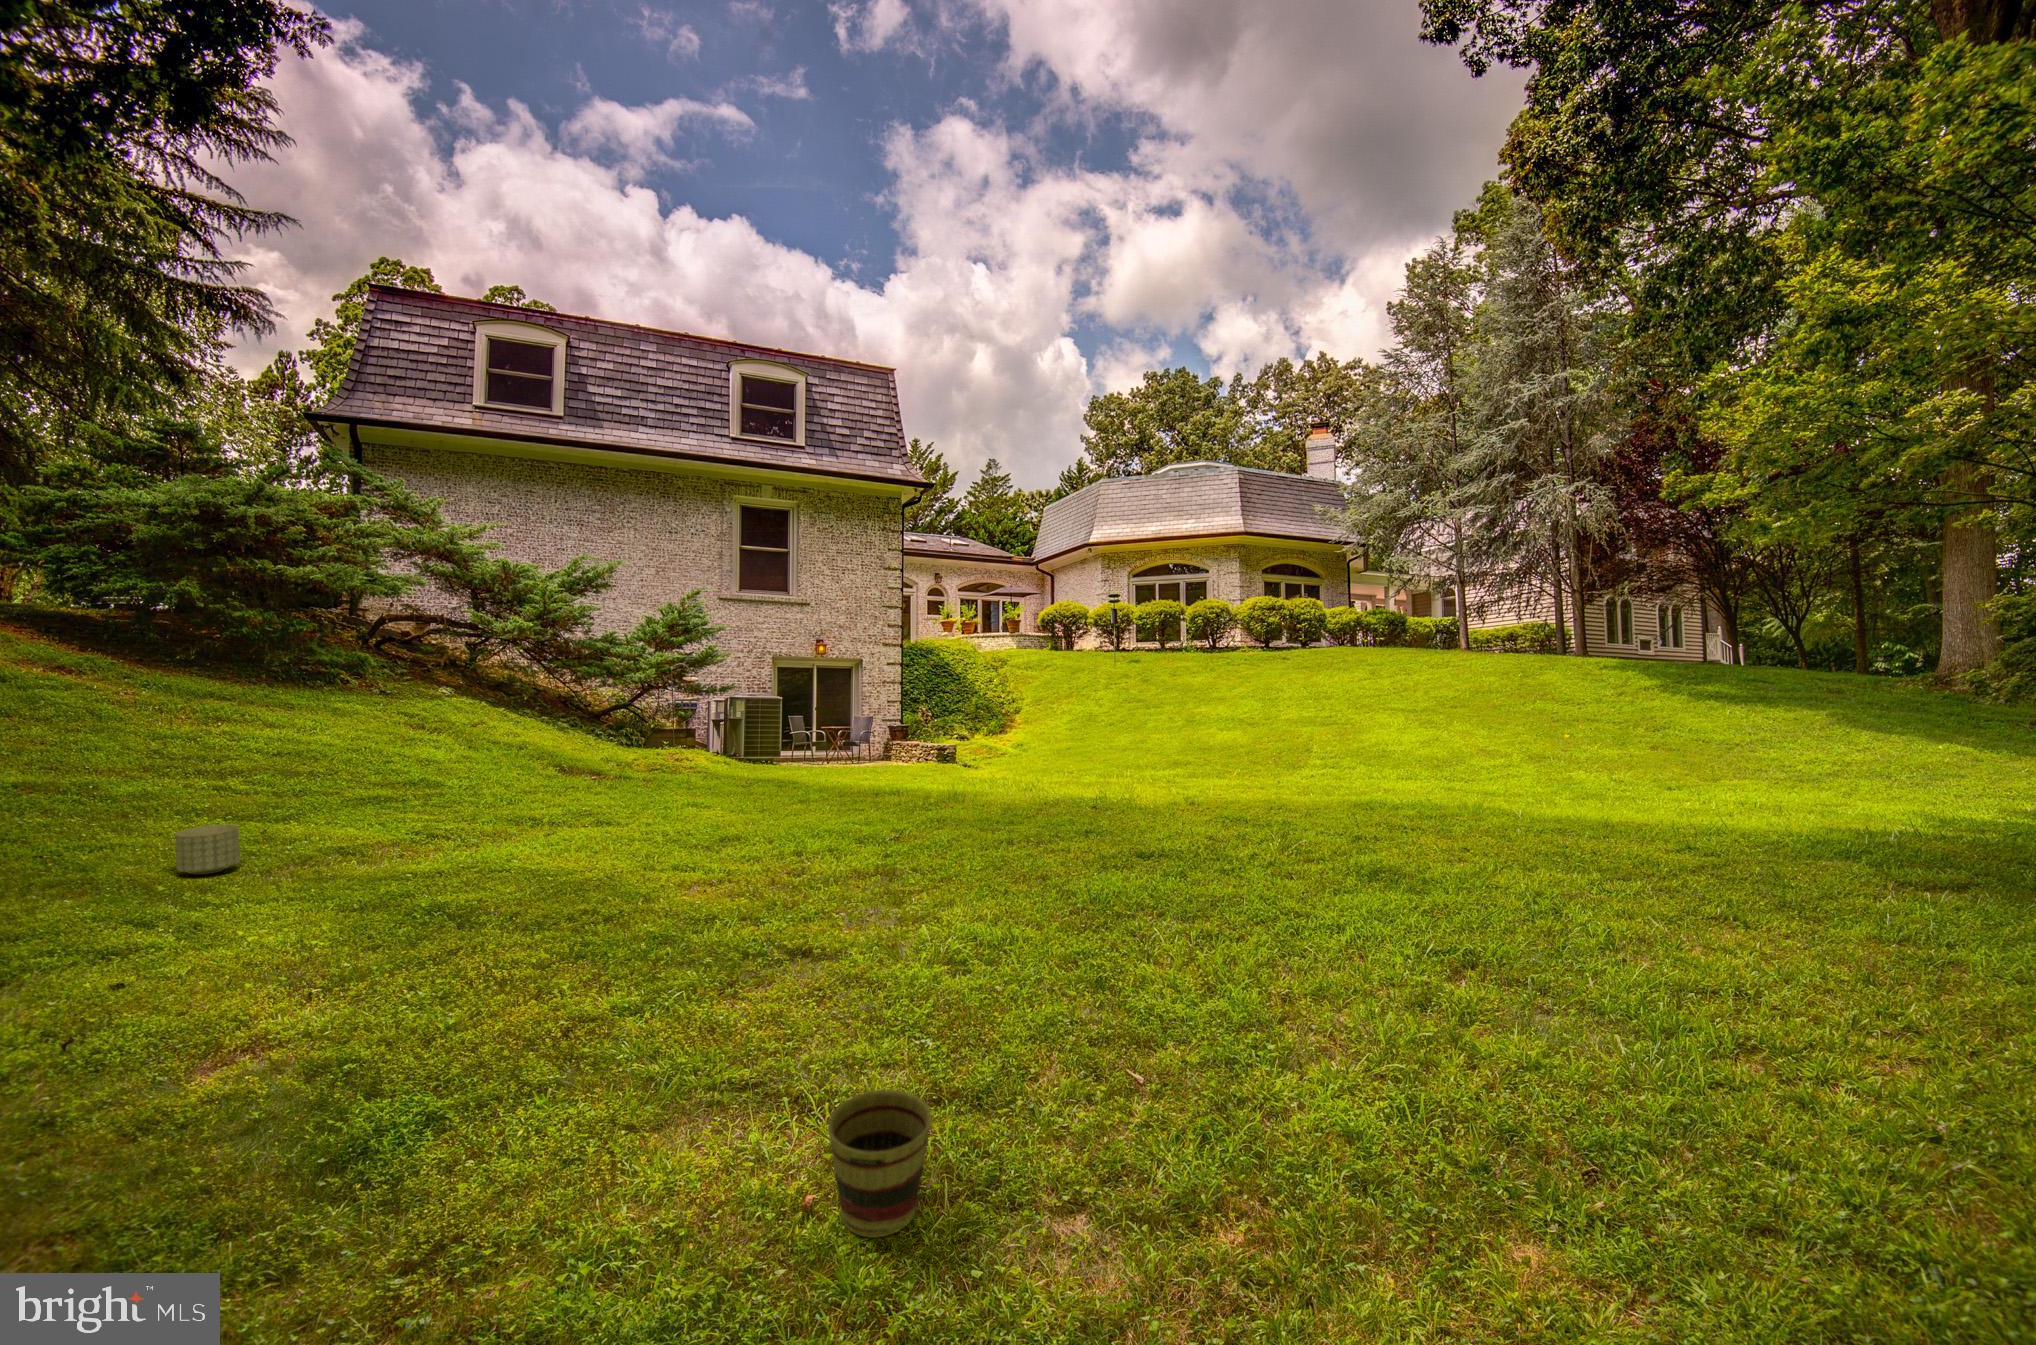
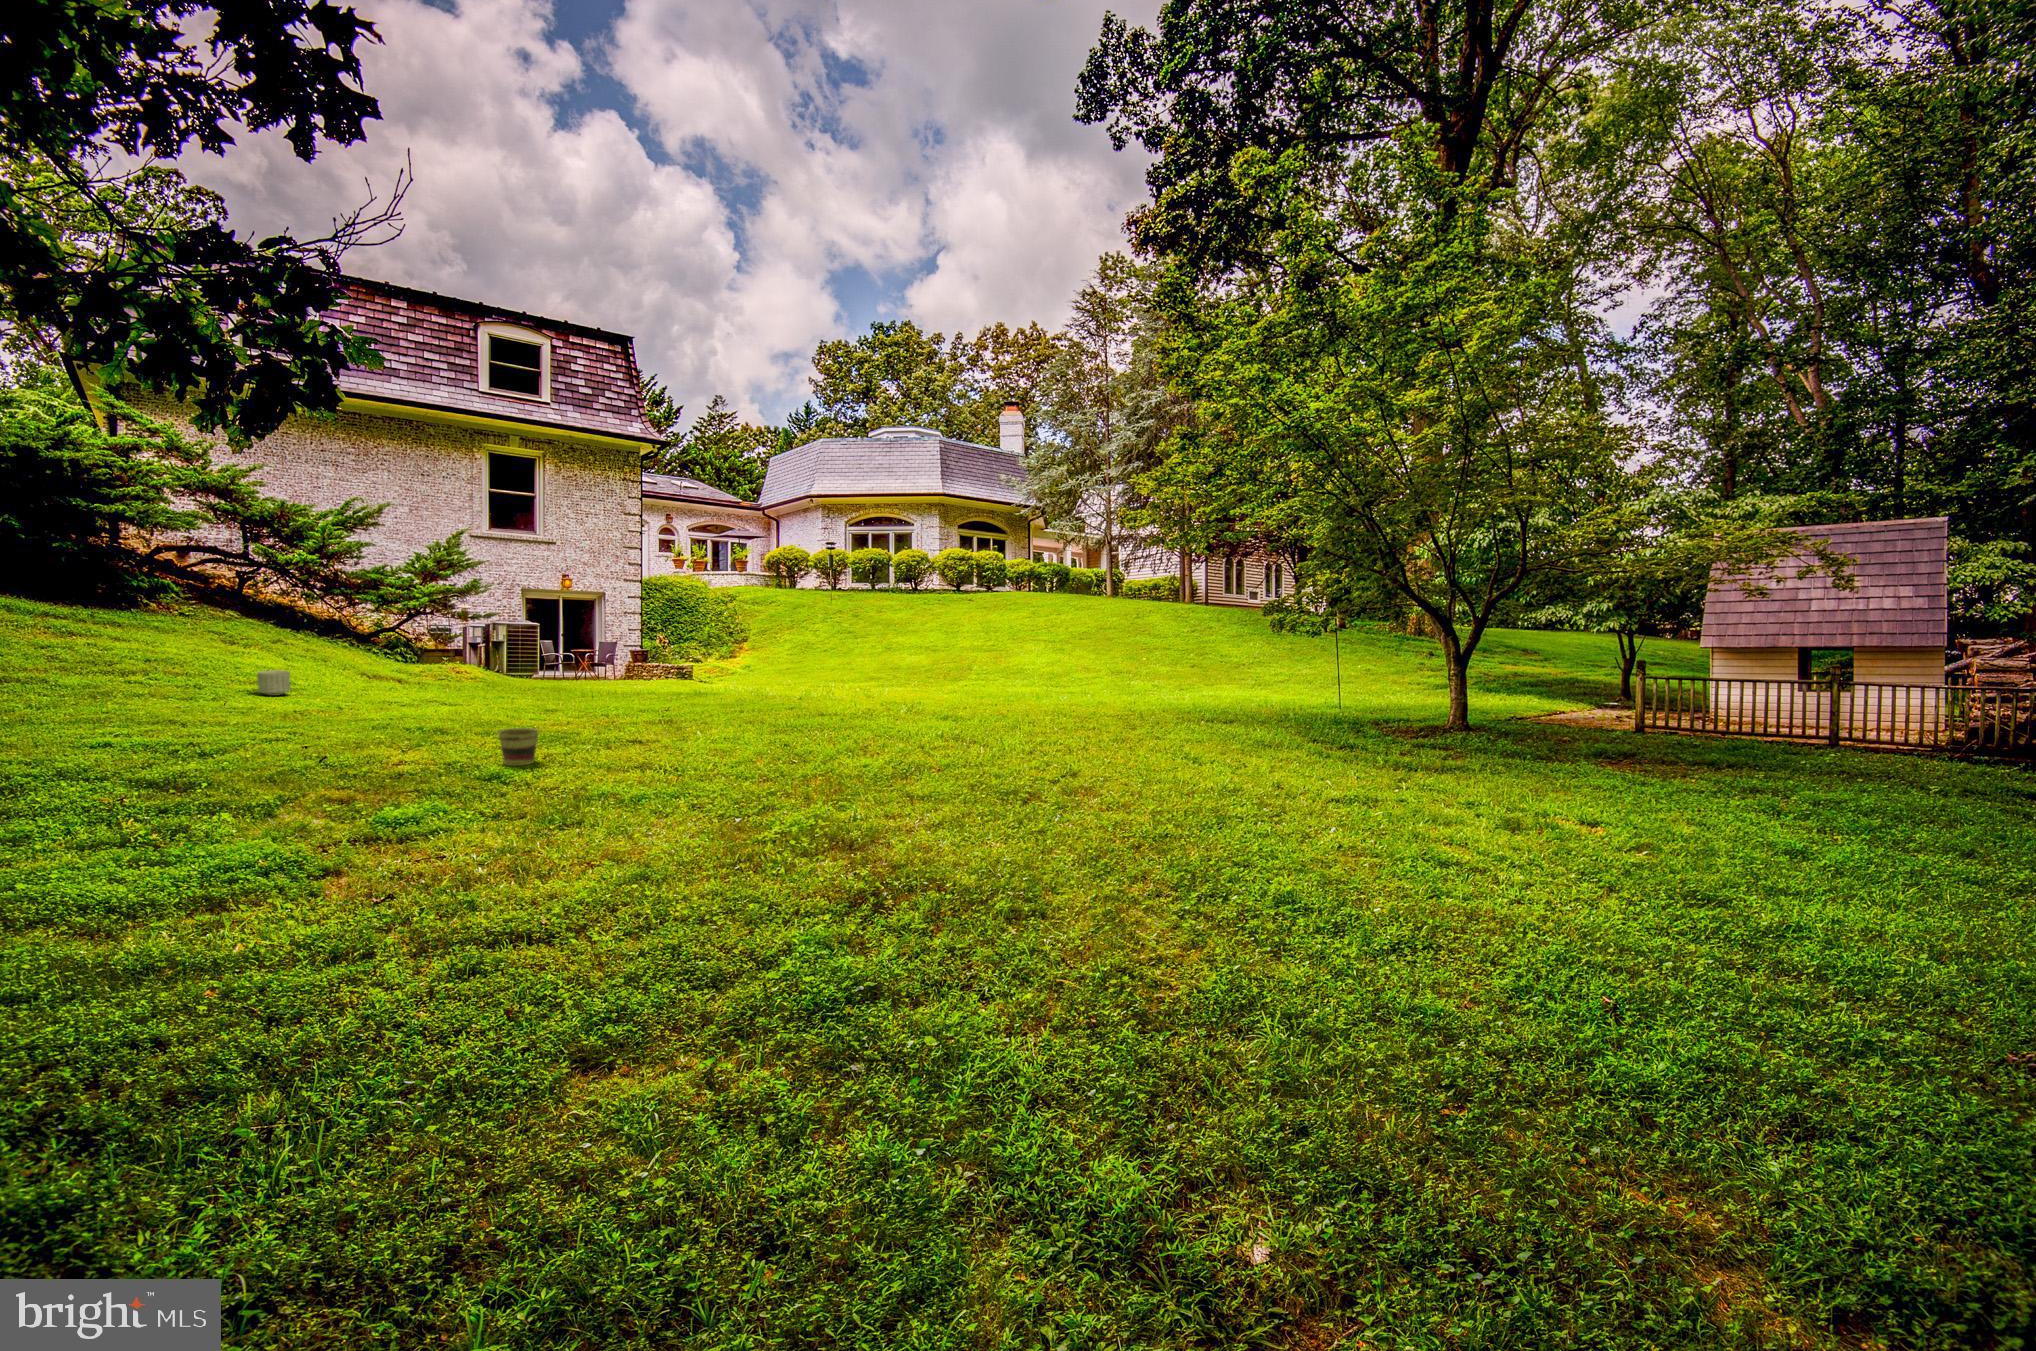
basket: present [828,1090,932,1238] -> present [499,728,539,766]

